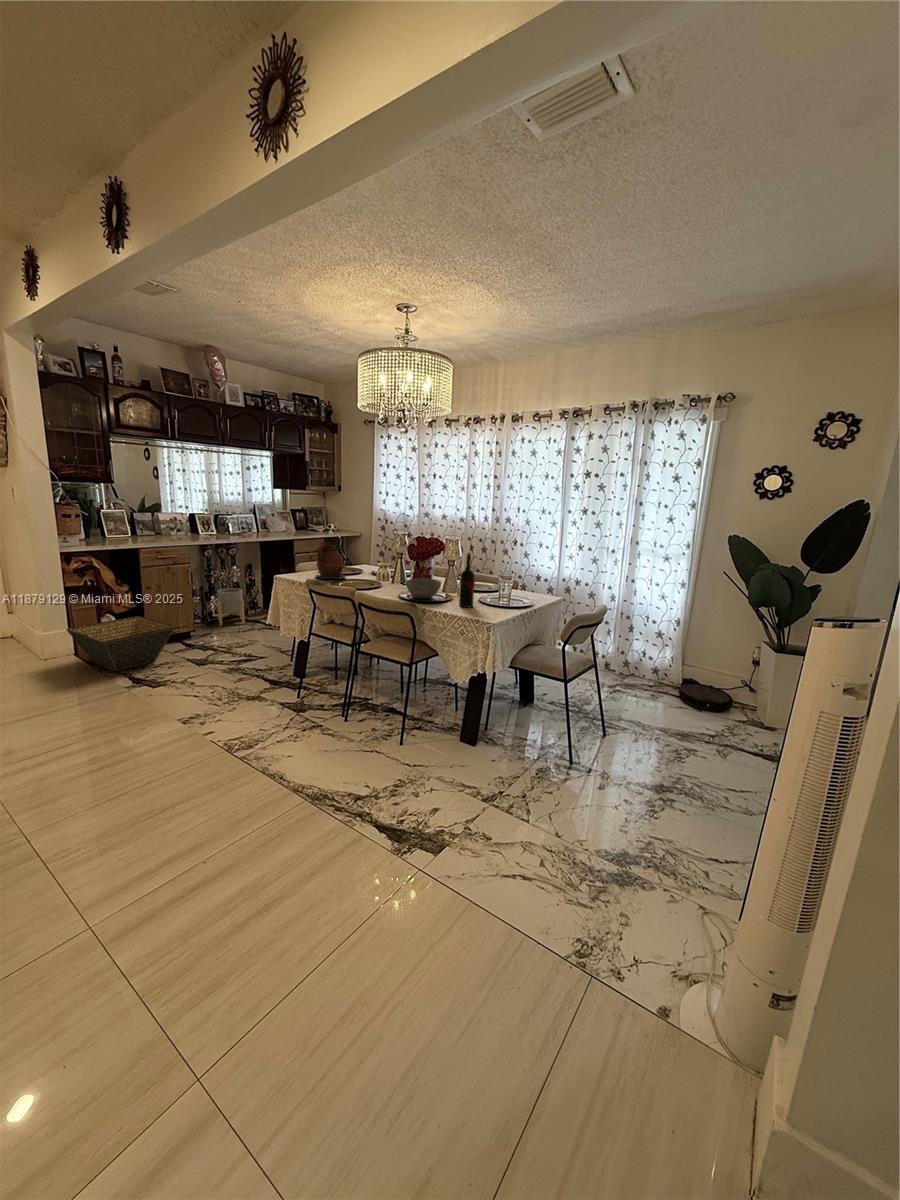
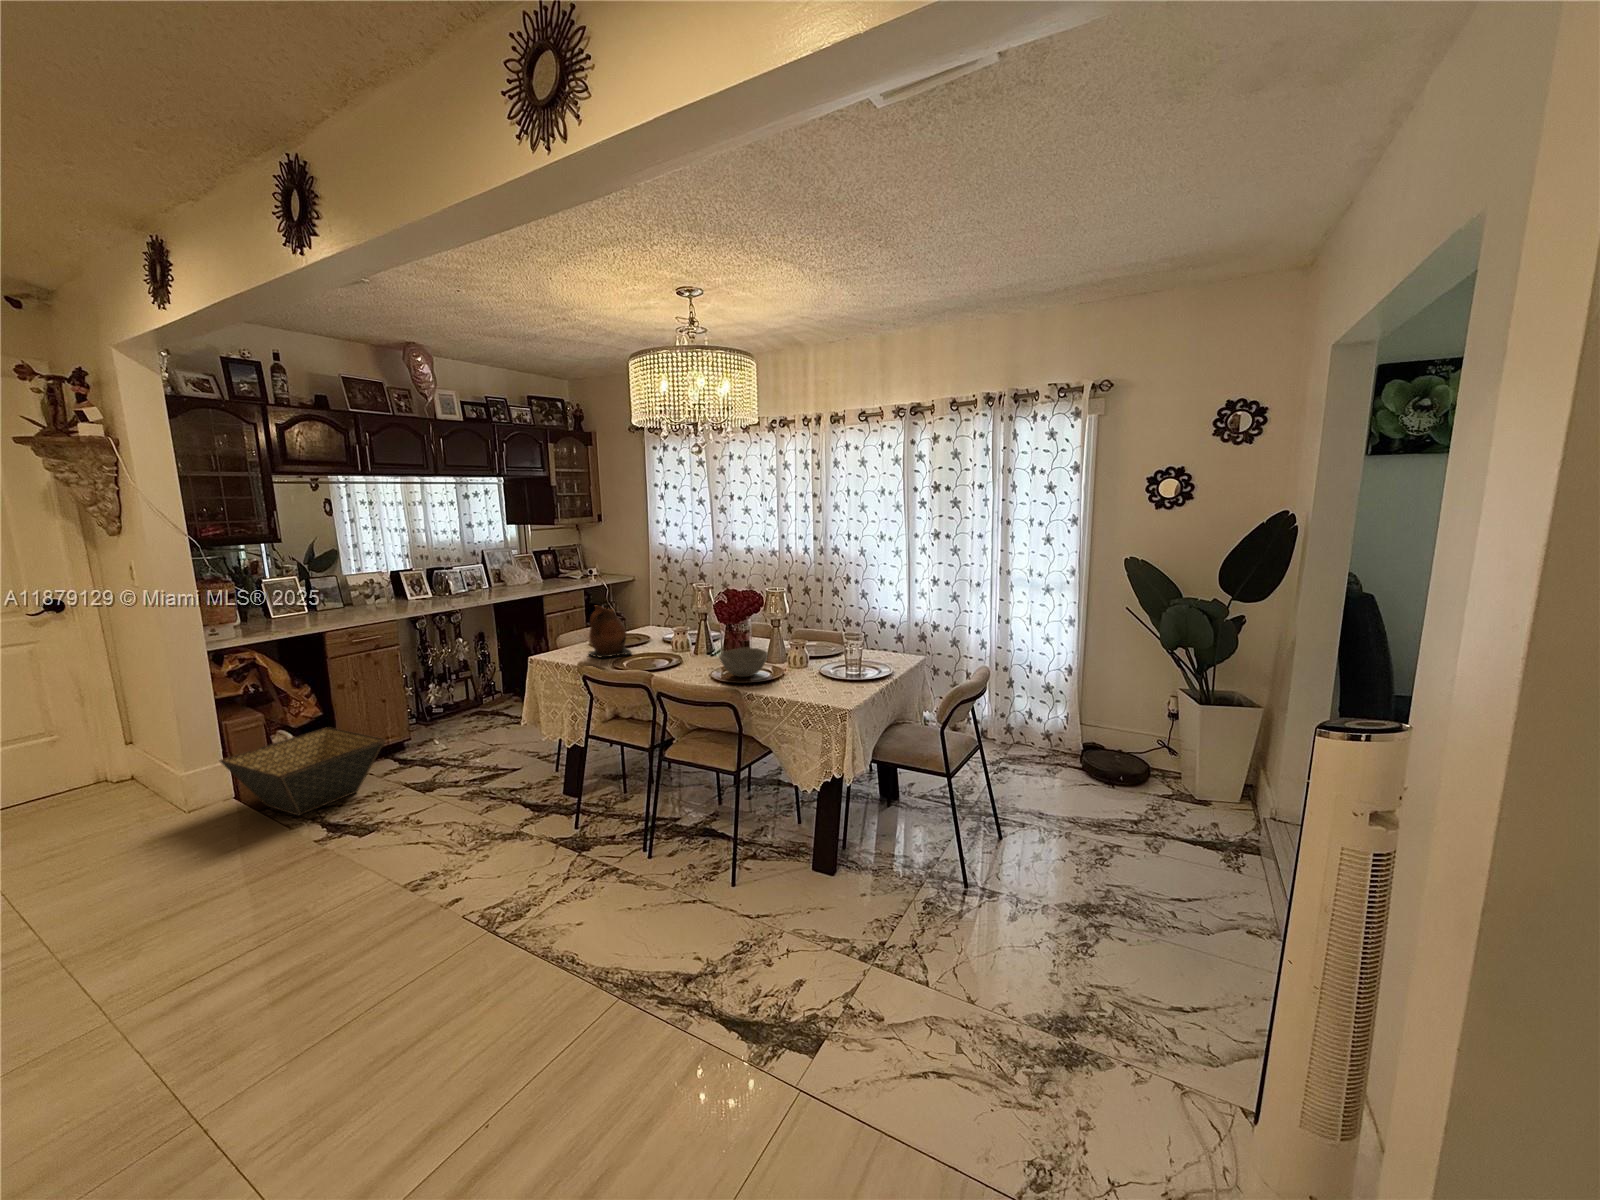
wine bottle: present [459,553,475,608] -> none [796,612,816,686]
planter: present [217,588,245,626] -> none [439,670,482,725]

